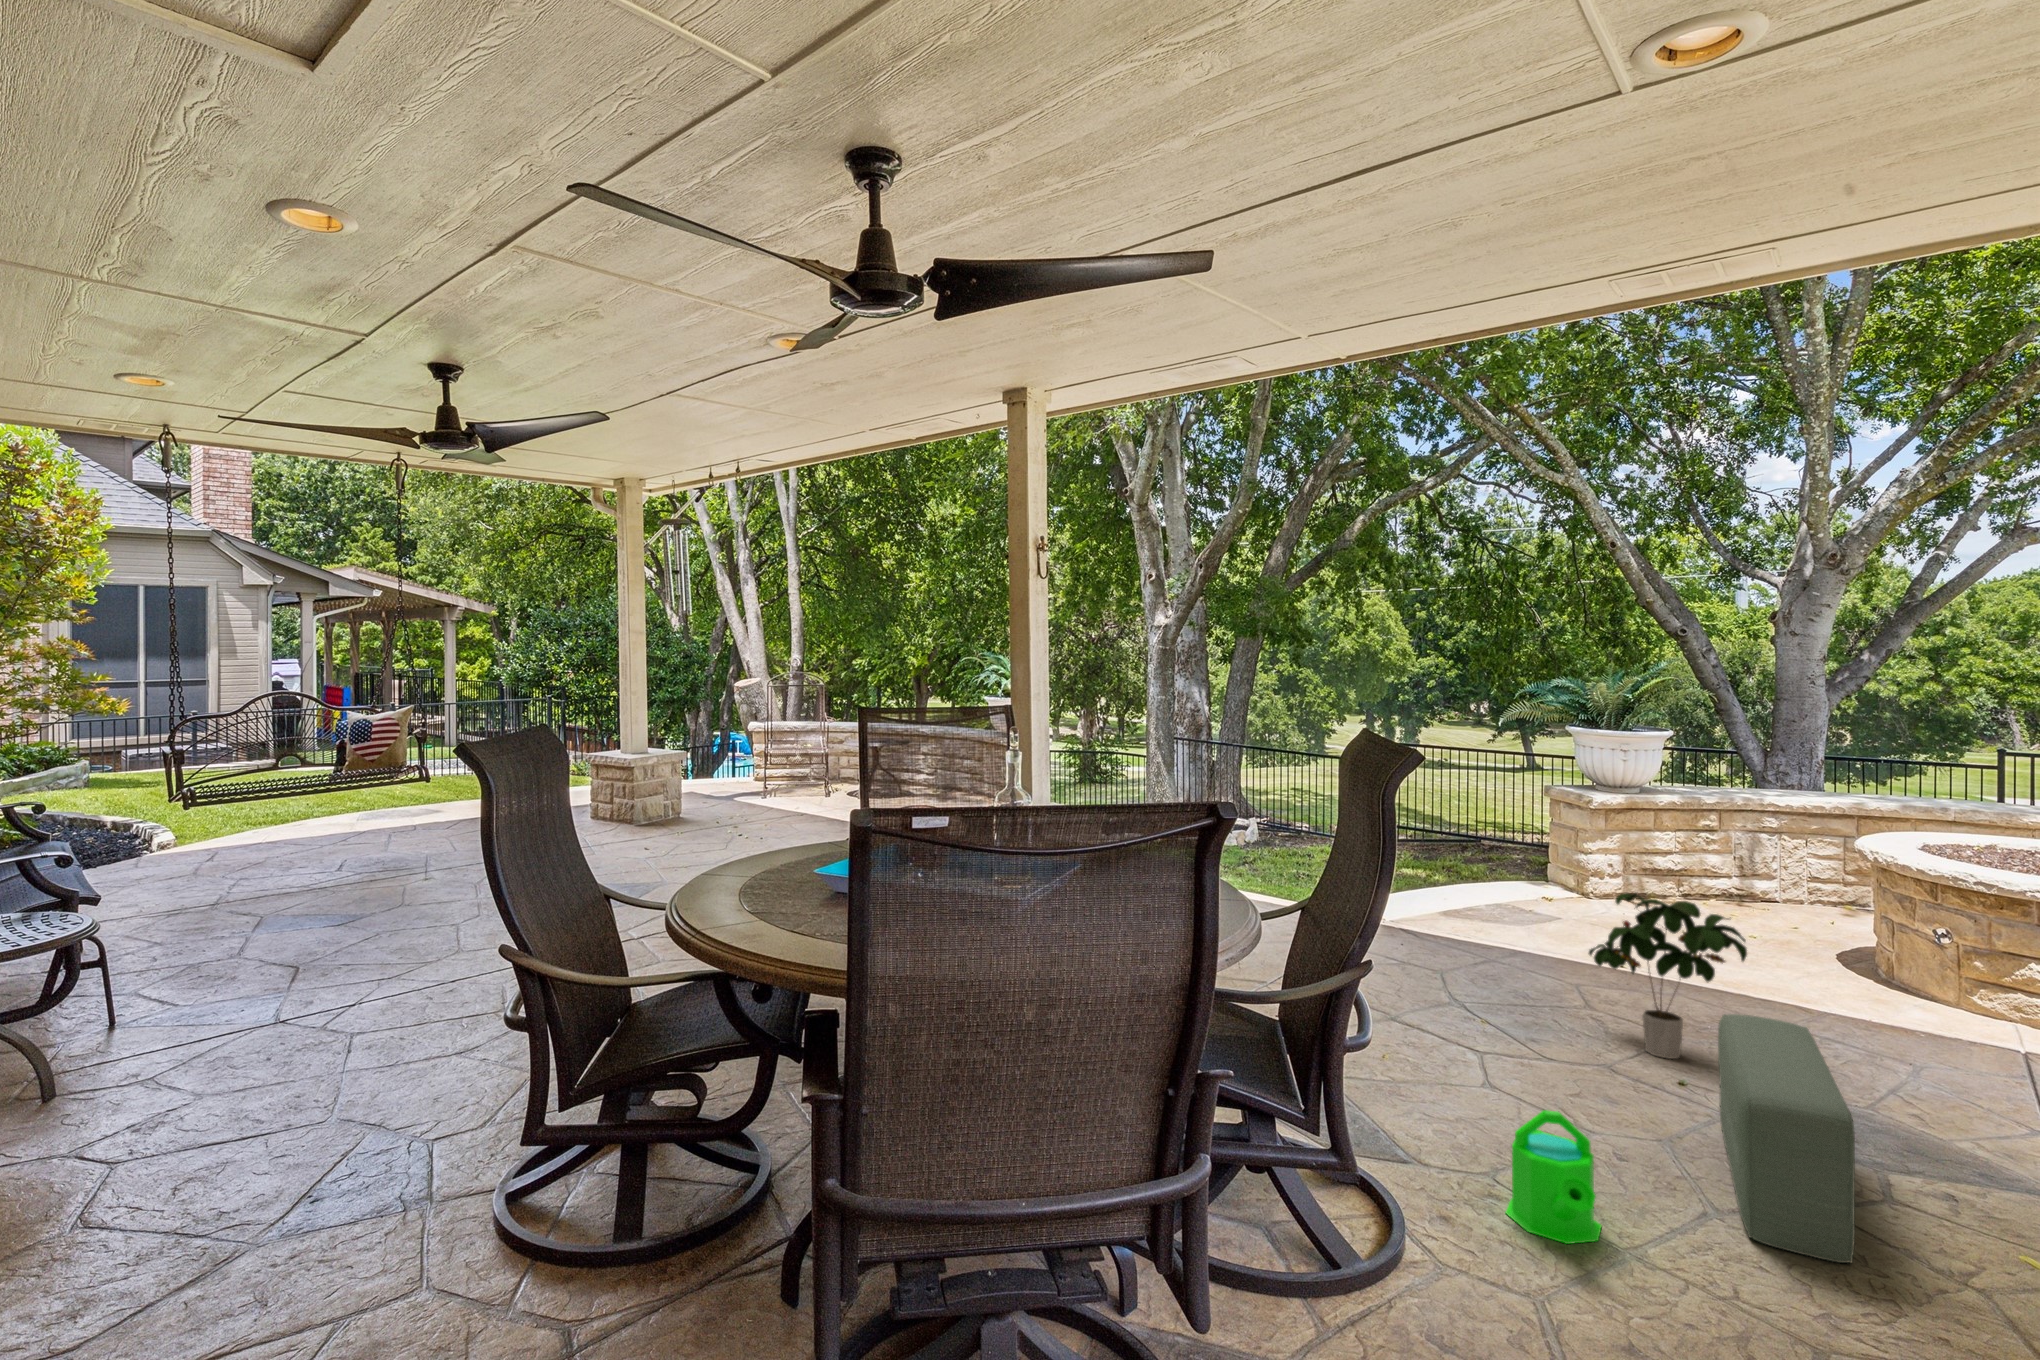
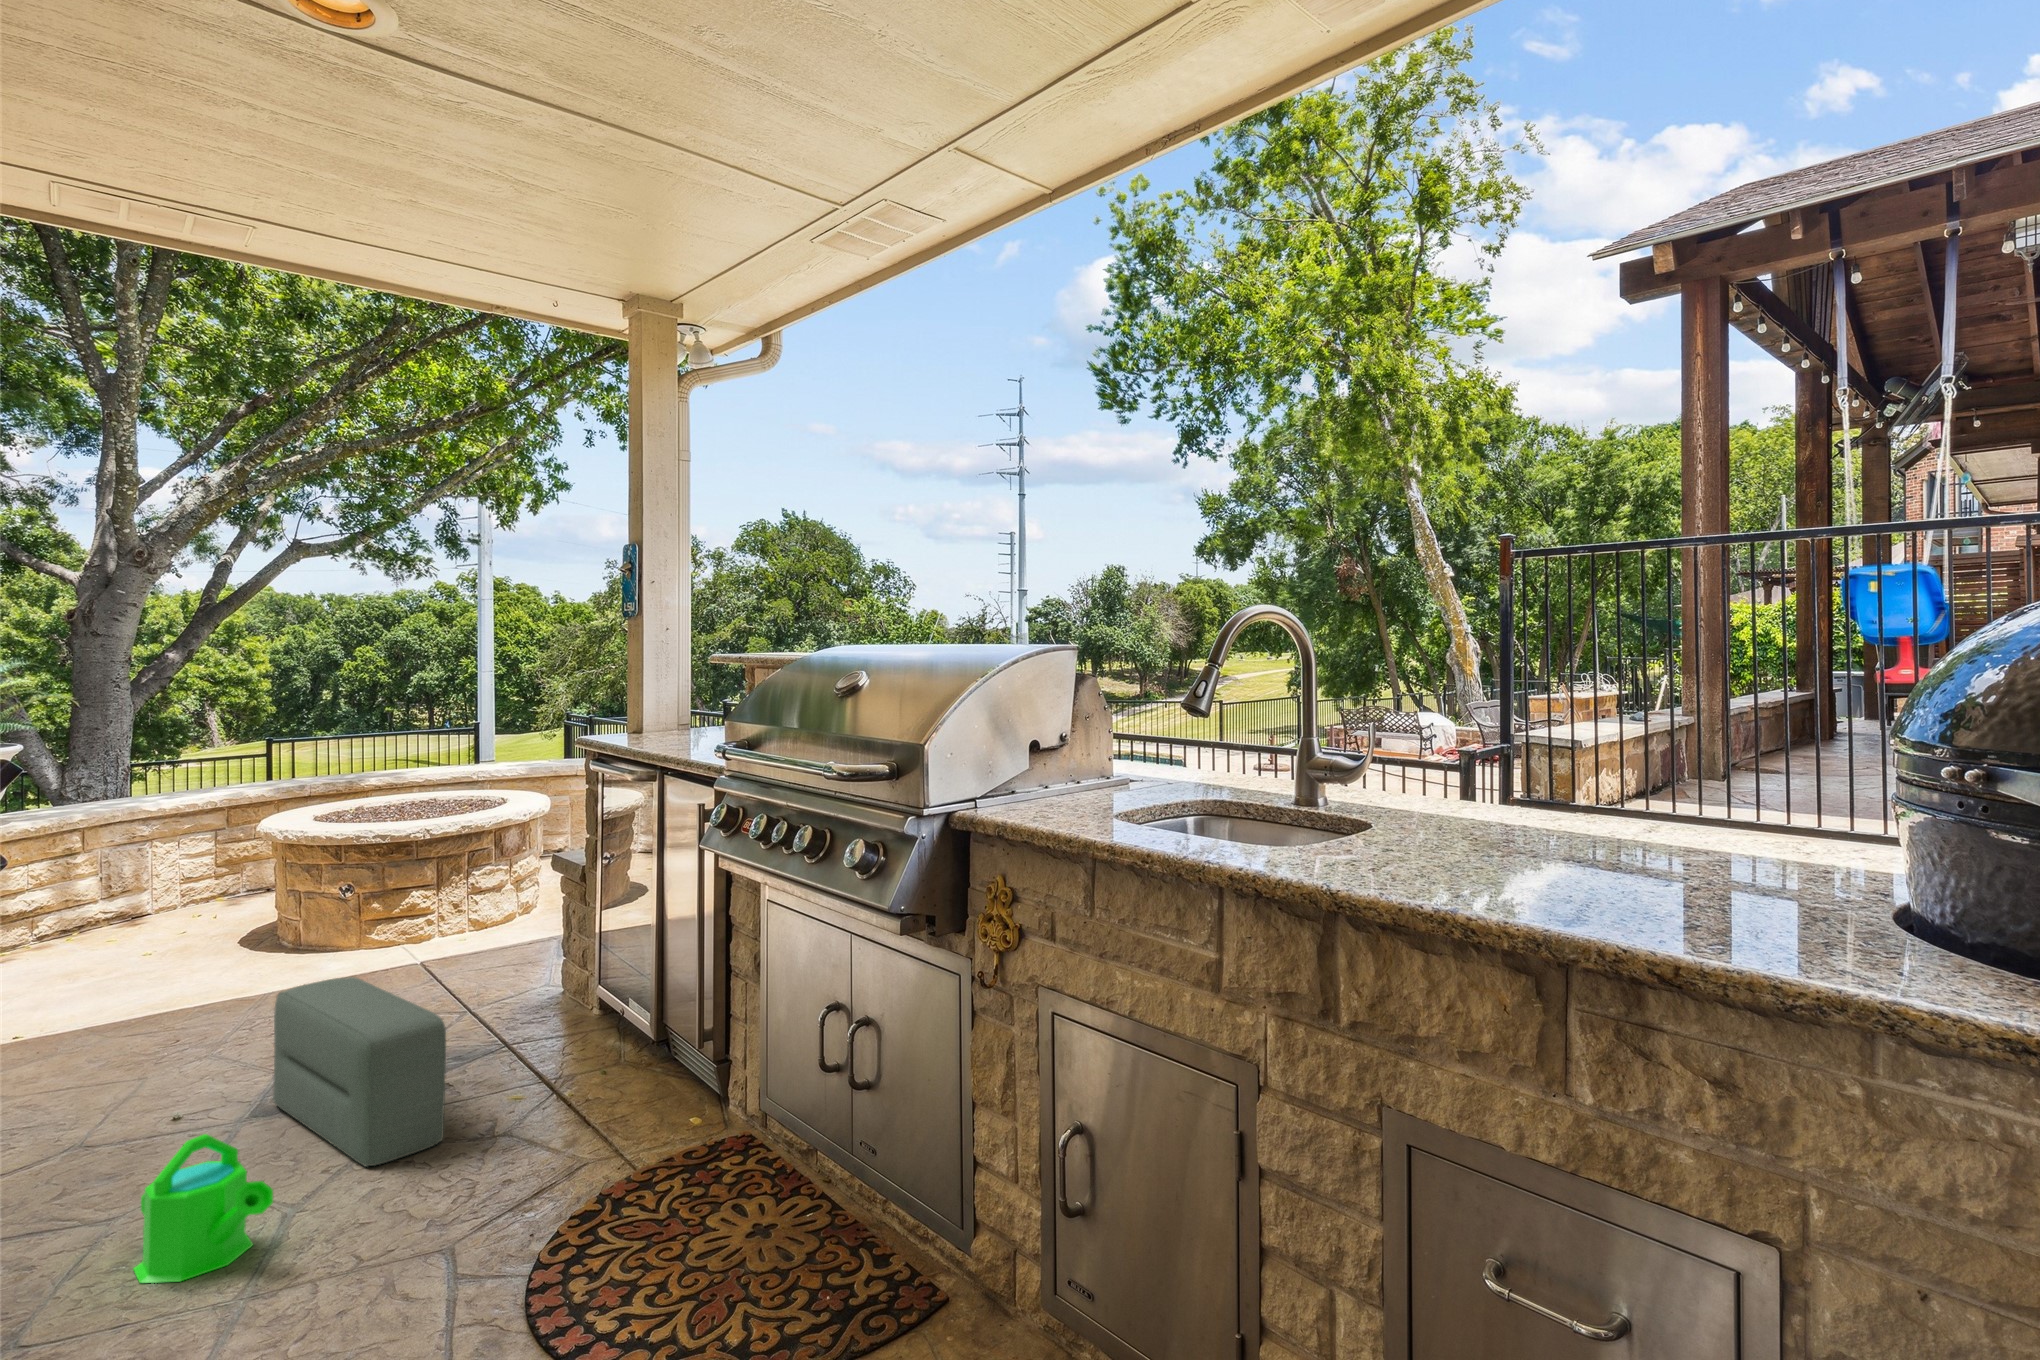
potted plant: present [1589,893,1747,1059] -> none [59,903,260,1081]

